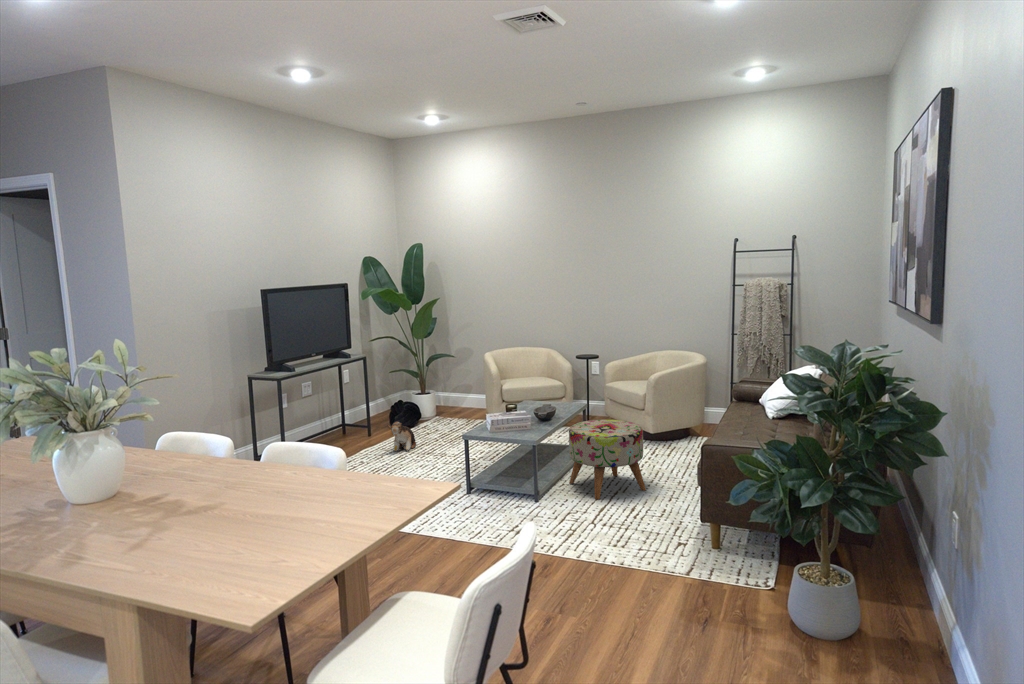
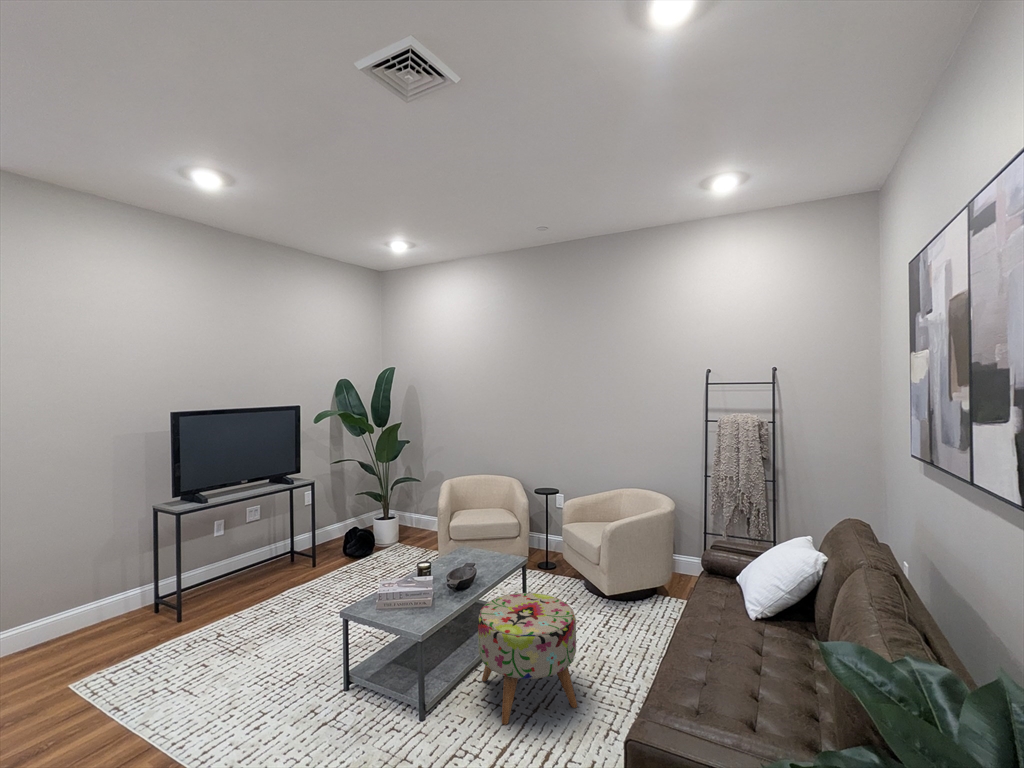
plush toy: present [389,422,416,451] -> none [309,562,352,595]

